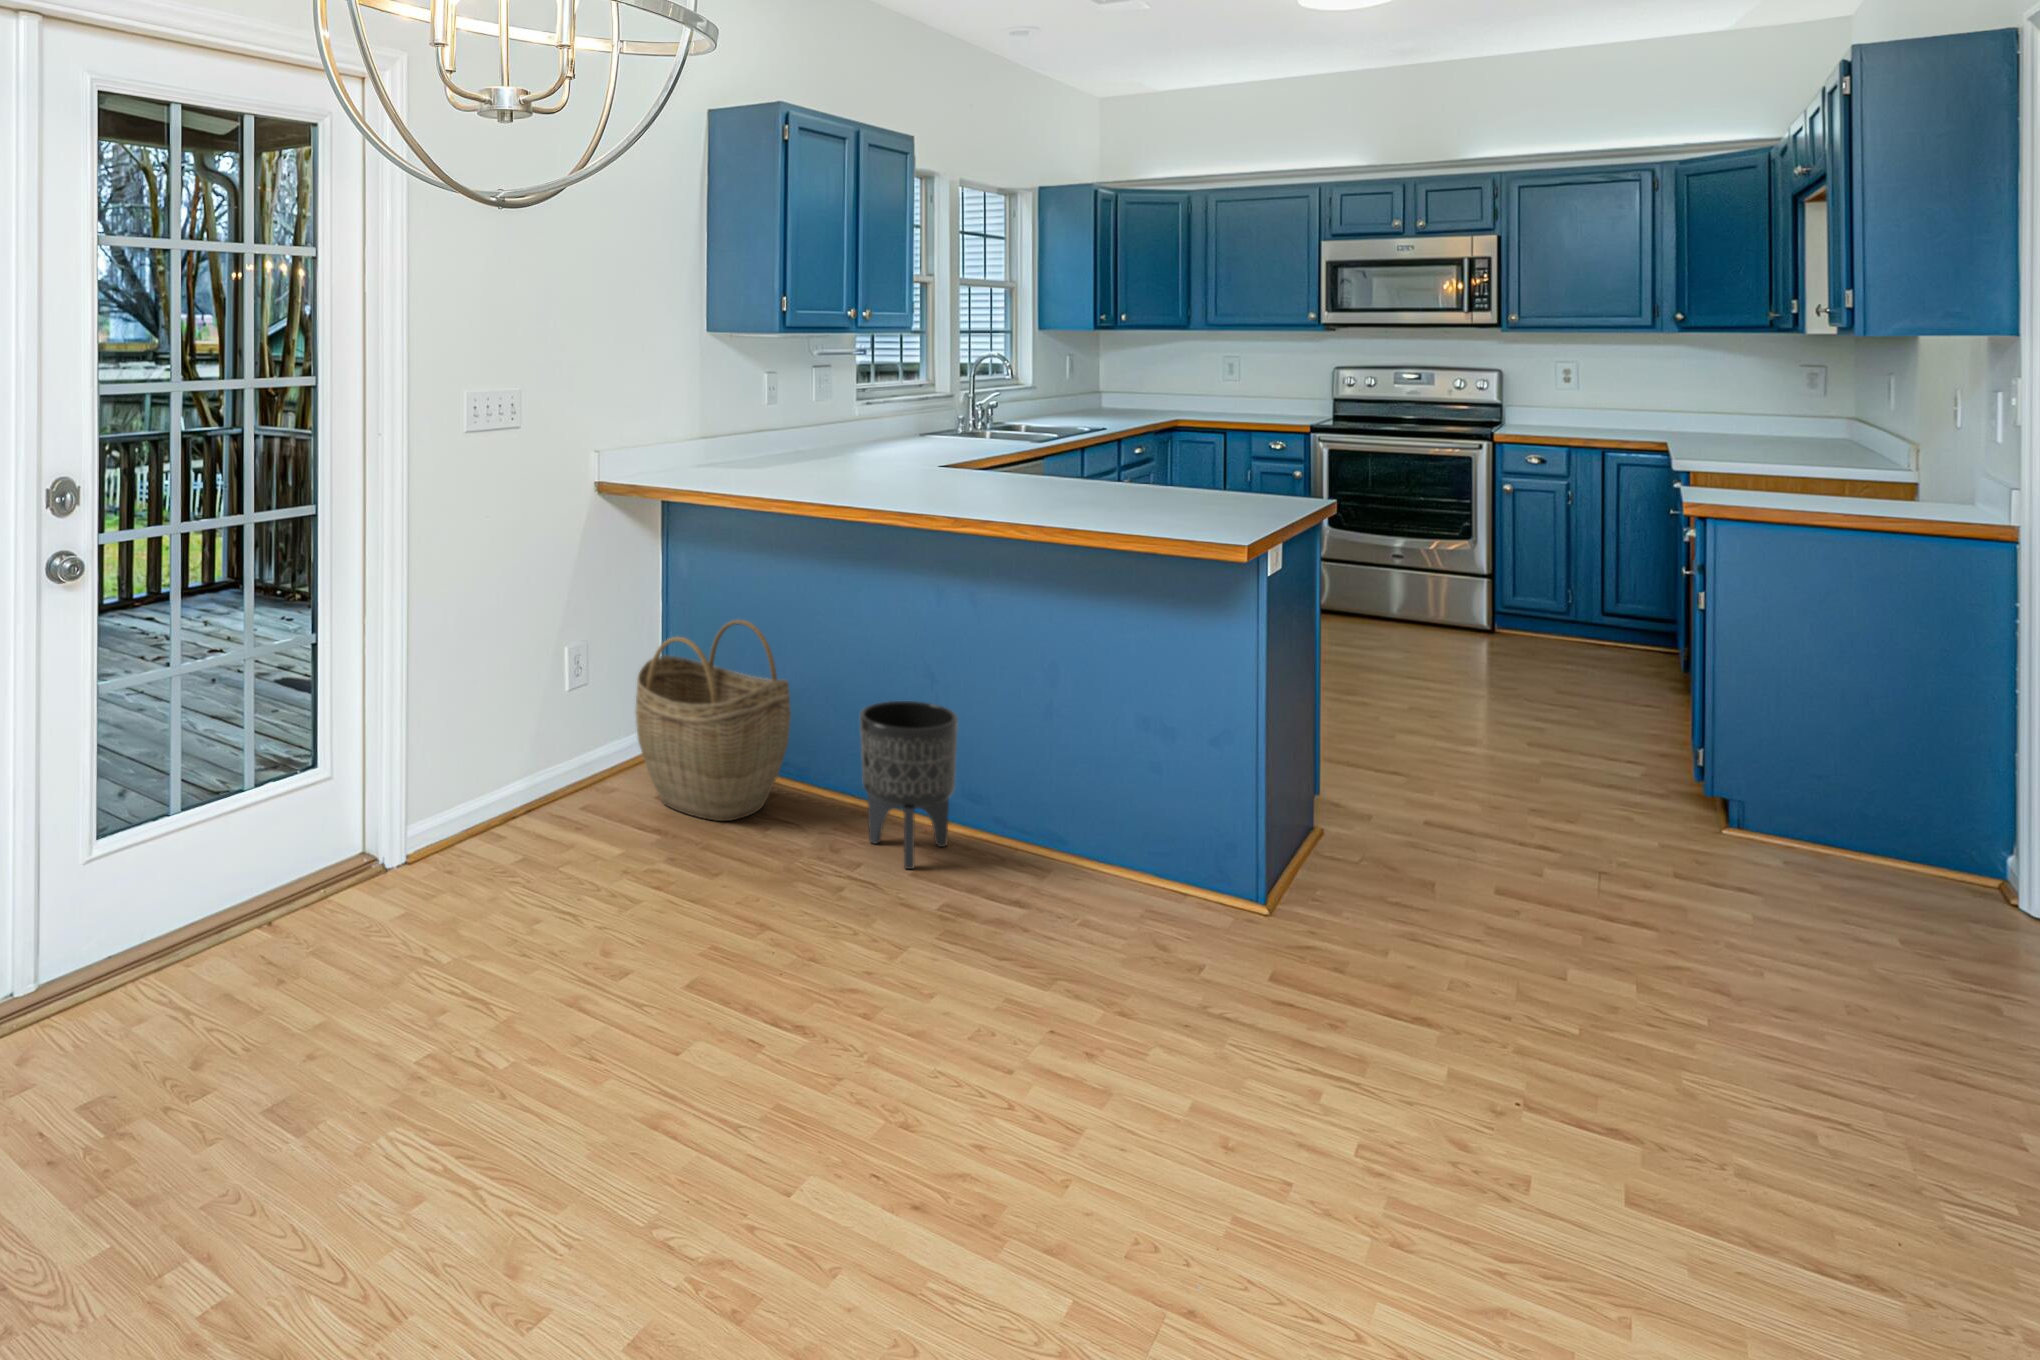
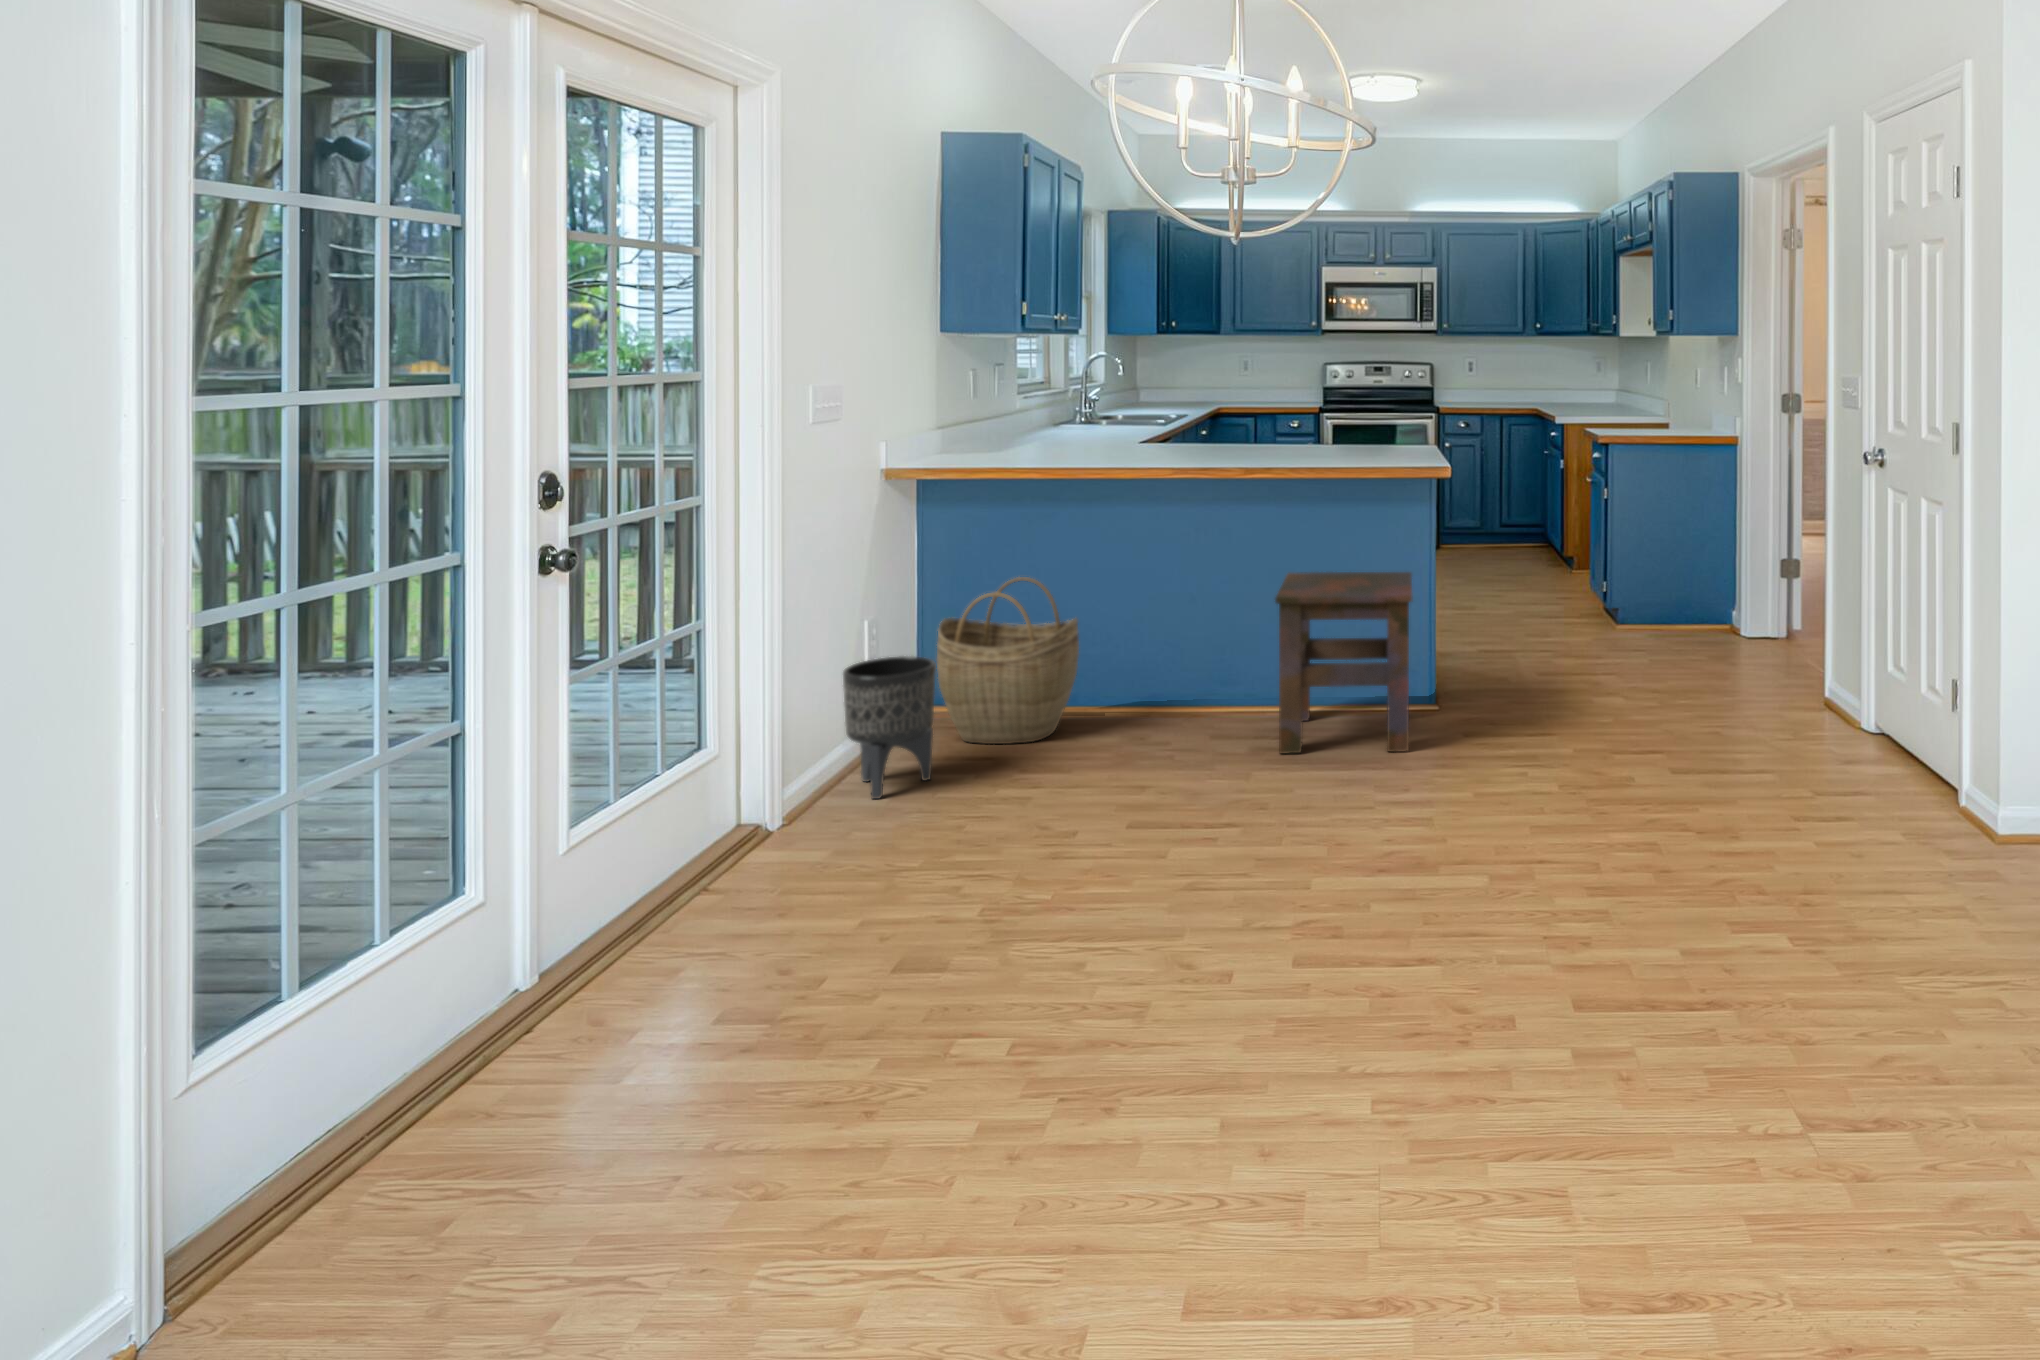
side table: none [956,666,1213,984] -> present [1275,572,1412,754]
planter: present [860,701,958,869] -> present [843,656,936,799]

